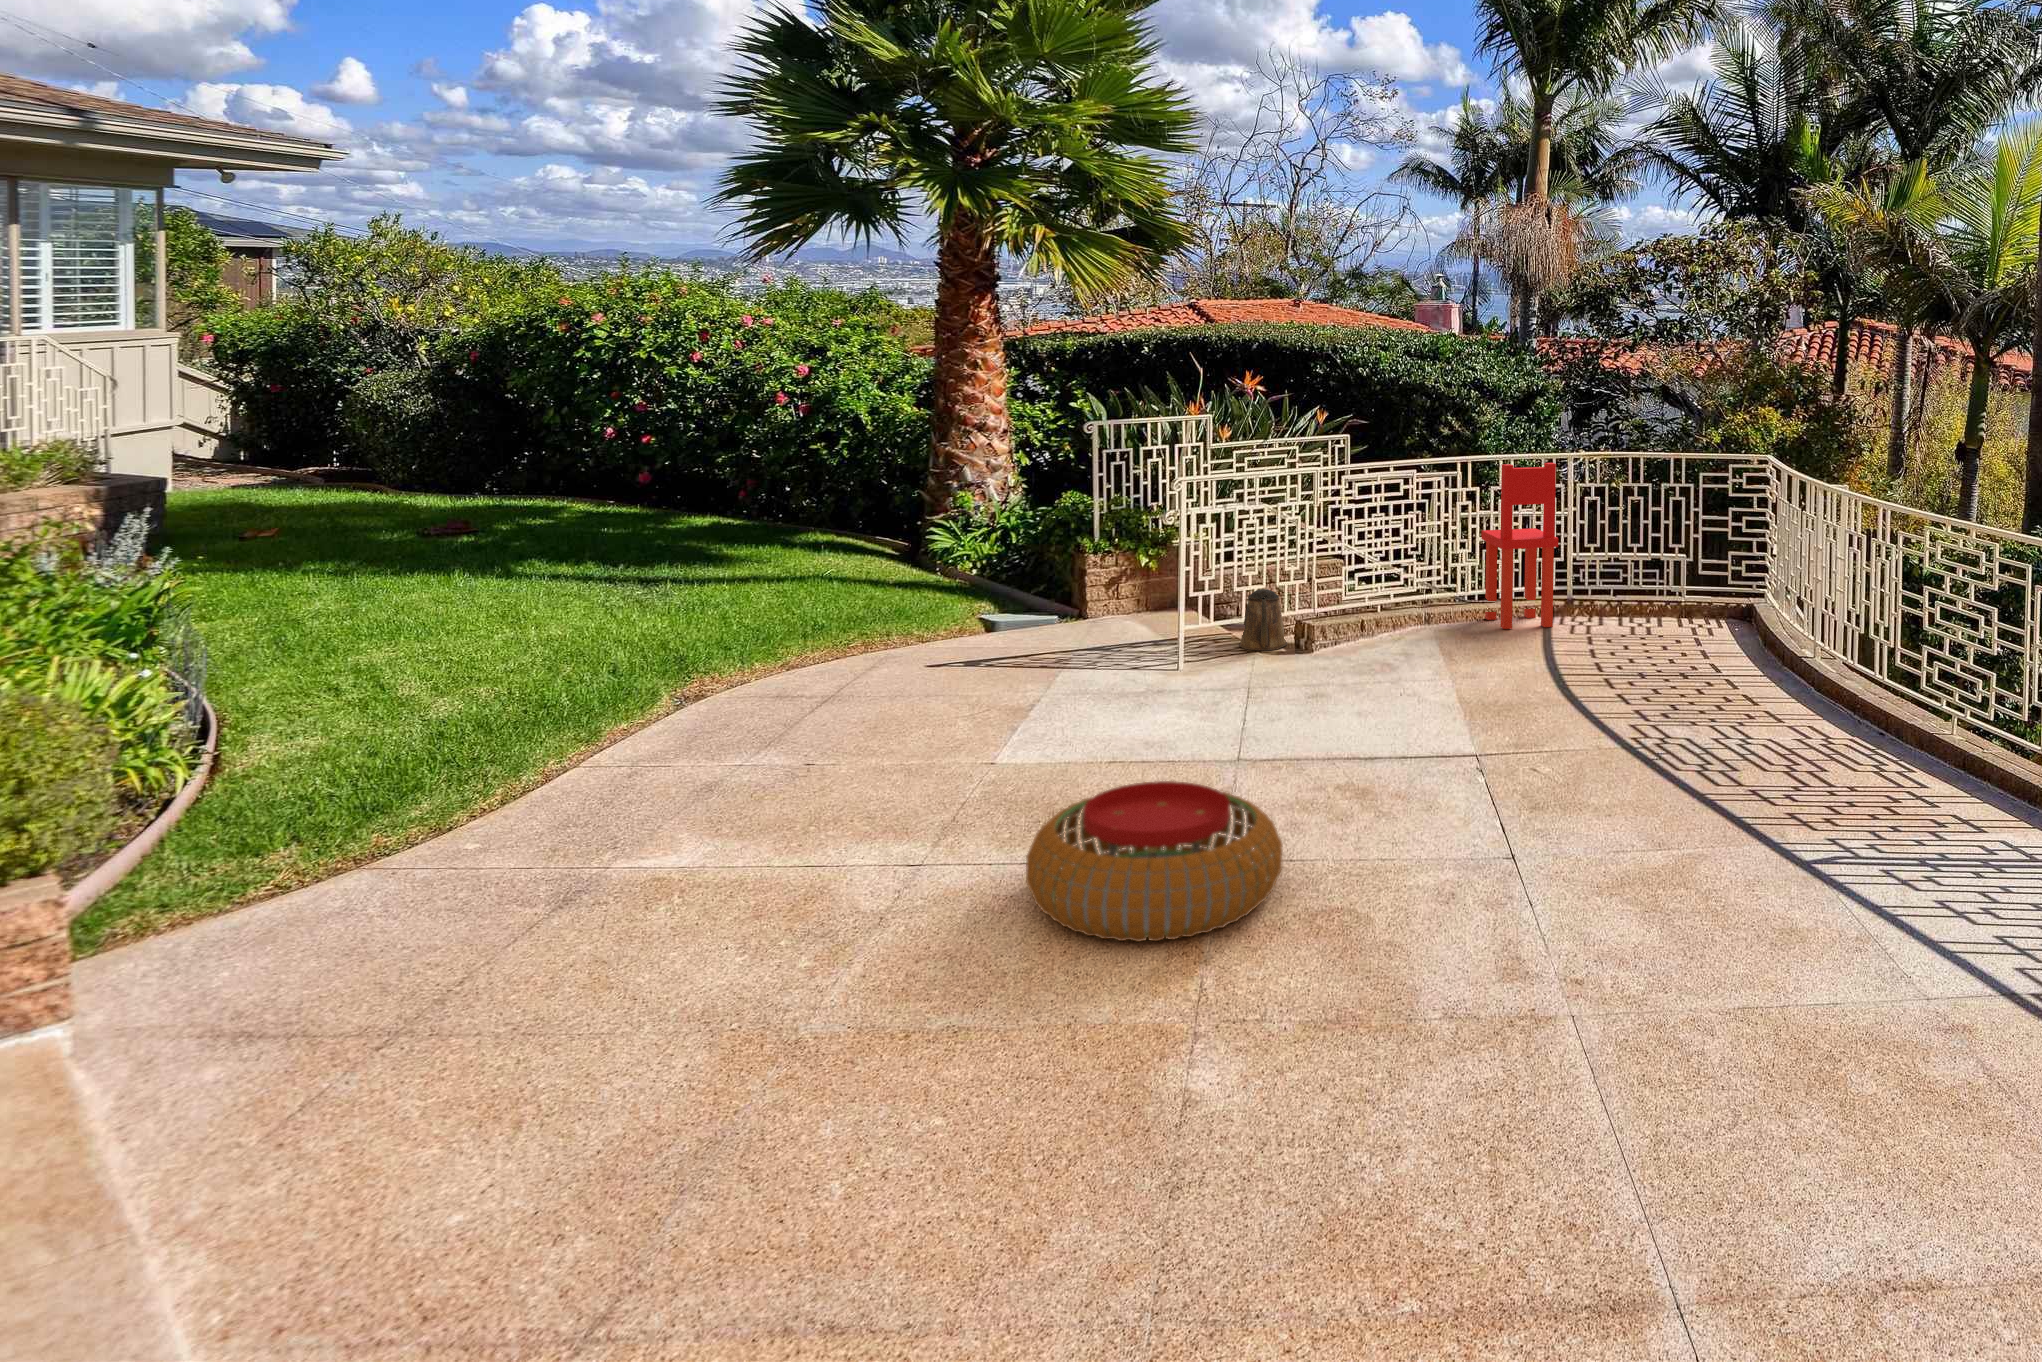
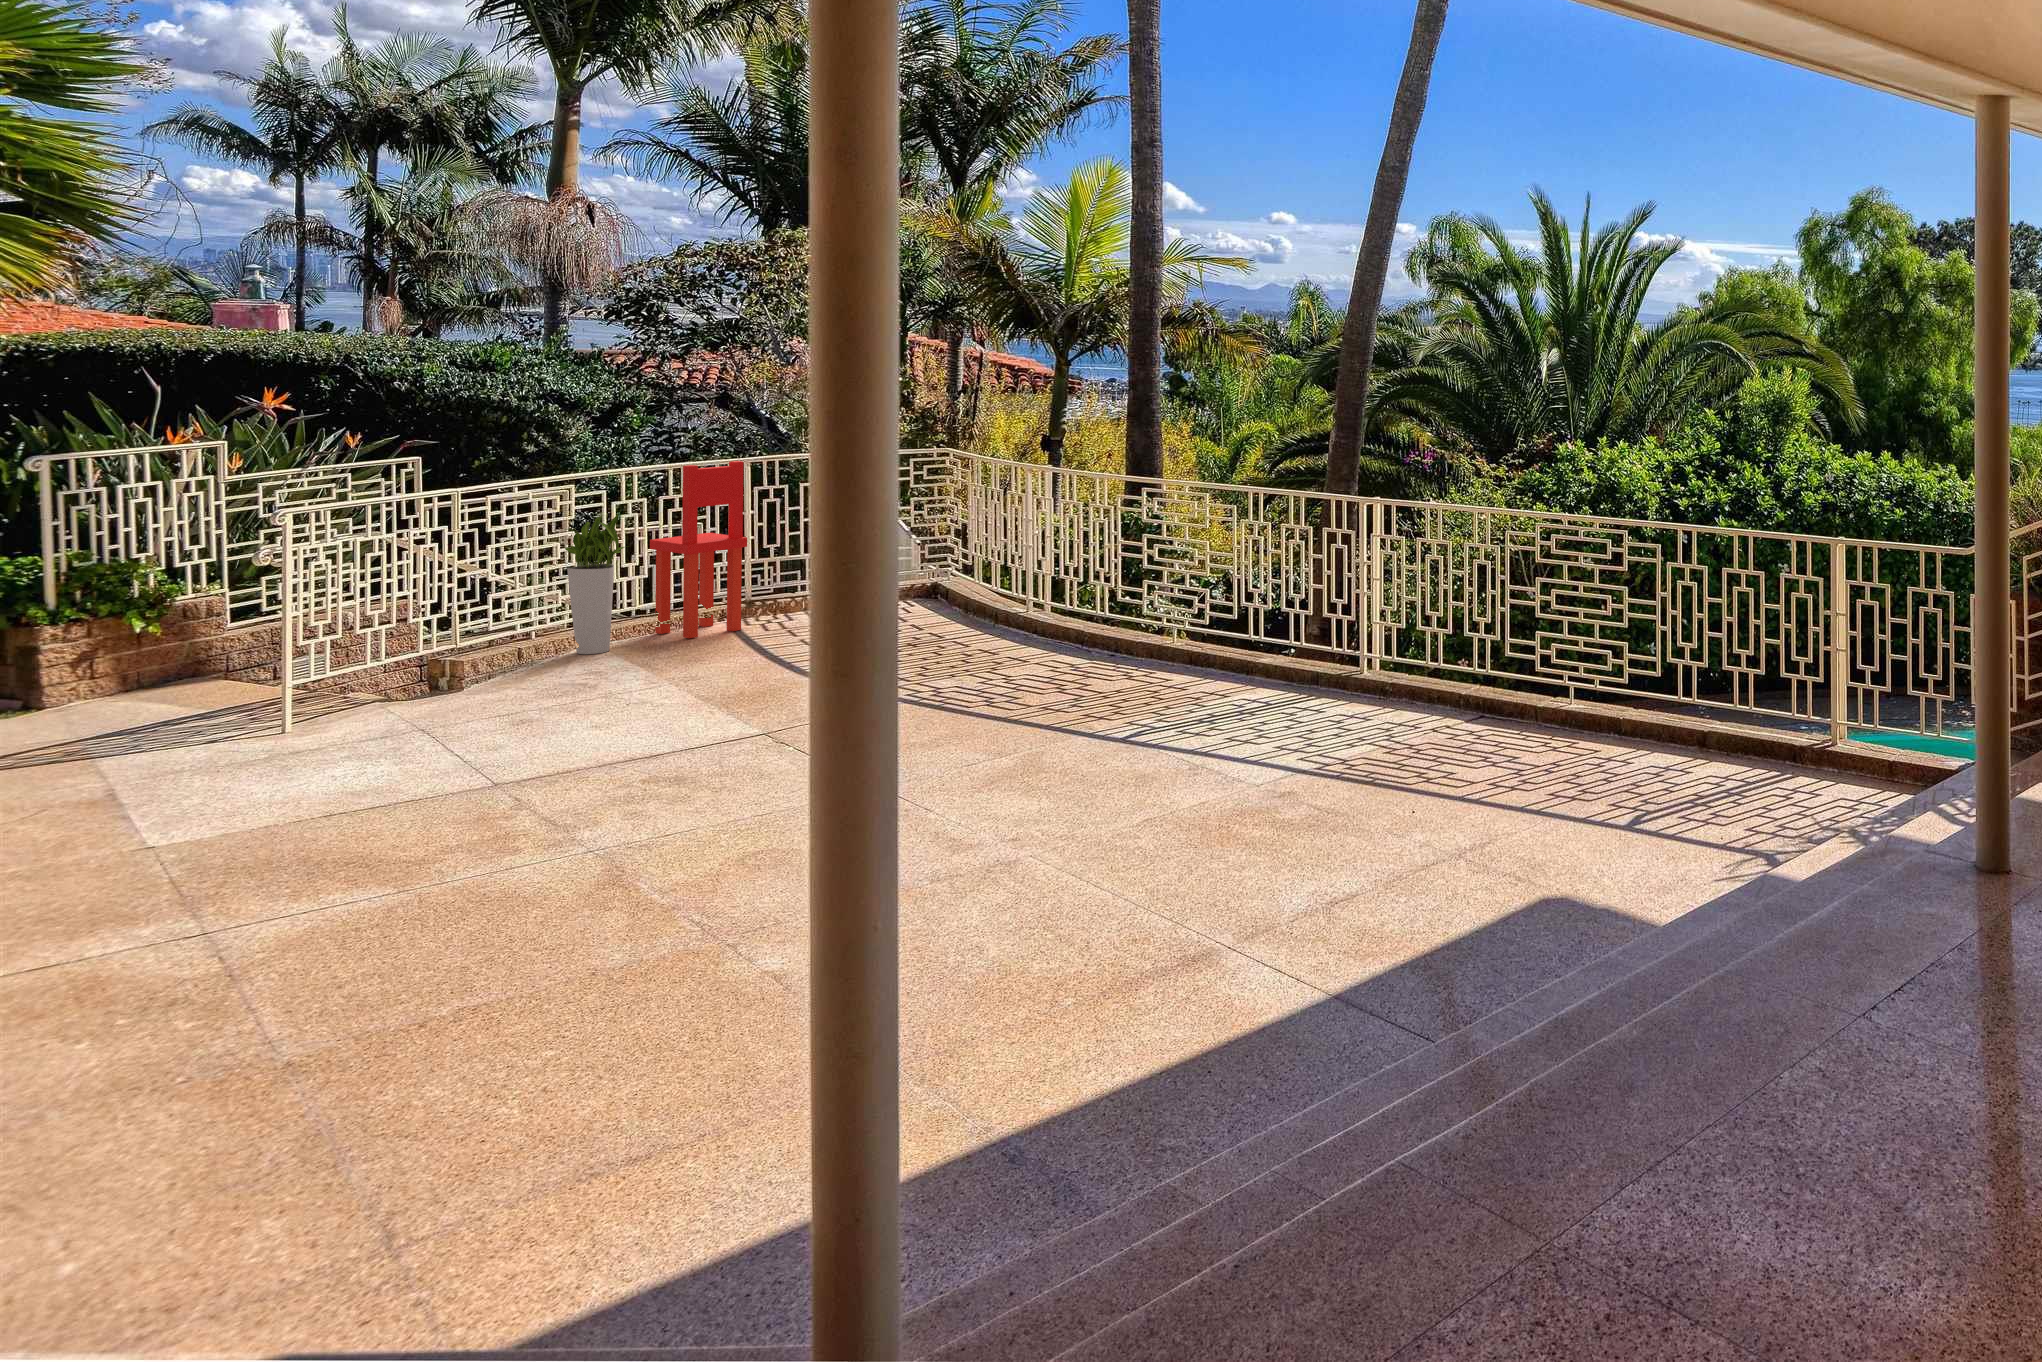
planter: none [1400,505,1453,632] -> present [565,515,624,654]
watering can: present [1239,589,1287,651] -> none [361,628,431,699]
pouf: present [1026,781,1283,942] -> none [393,768,695,918]

